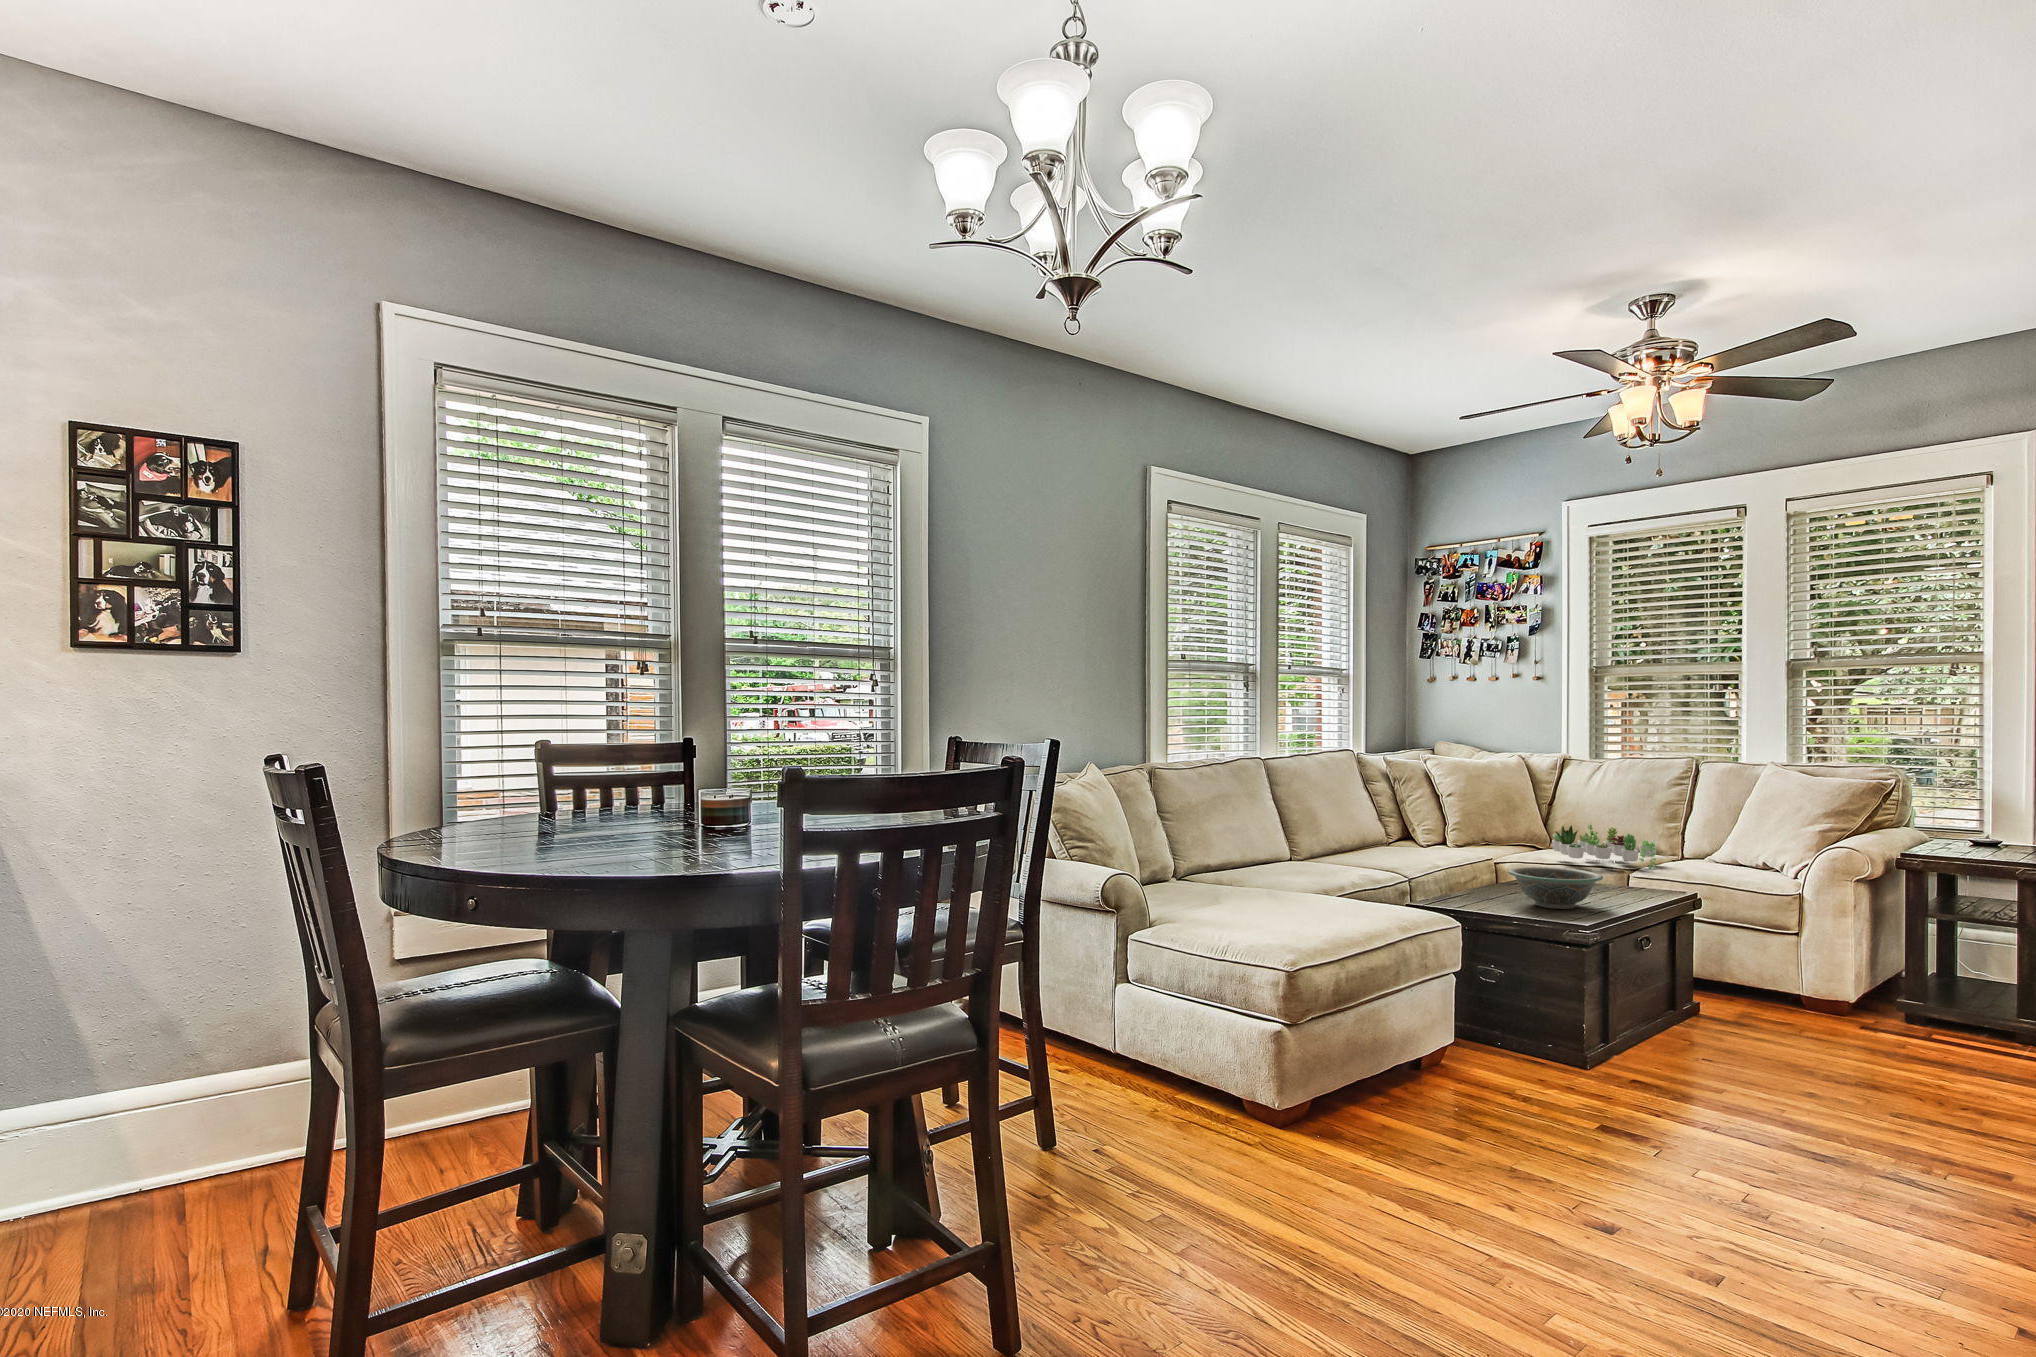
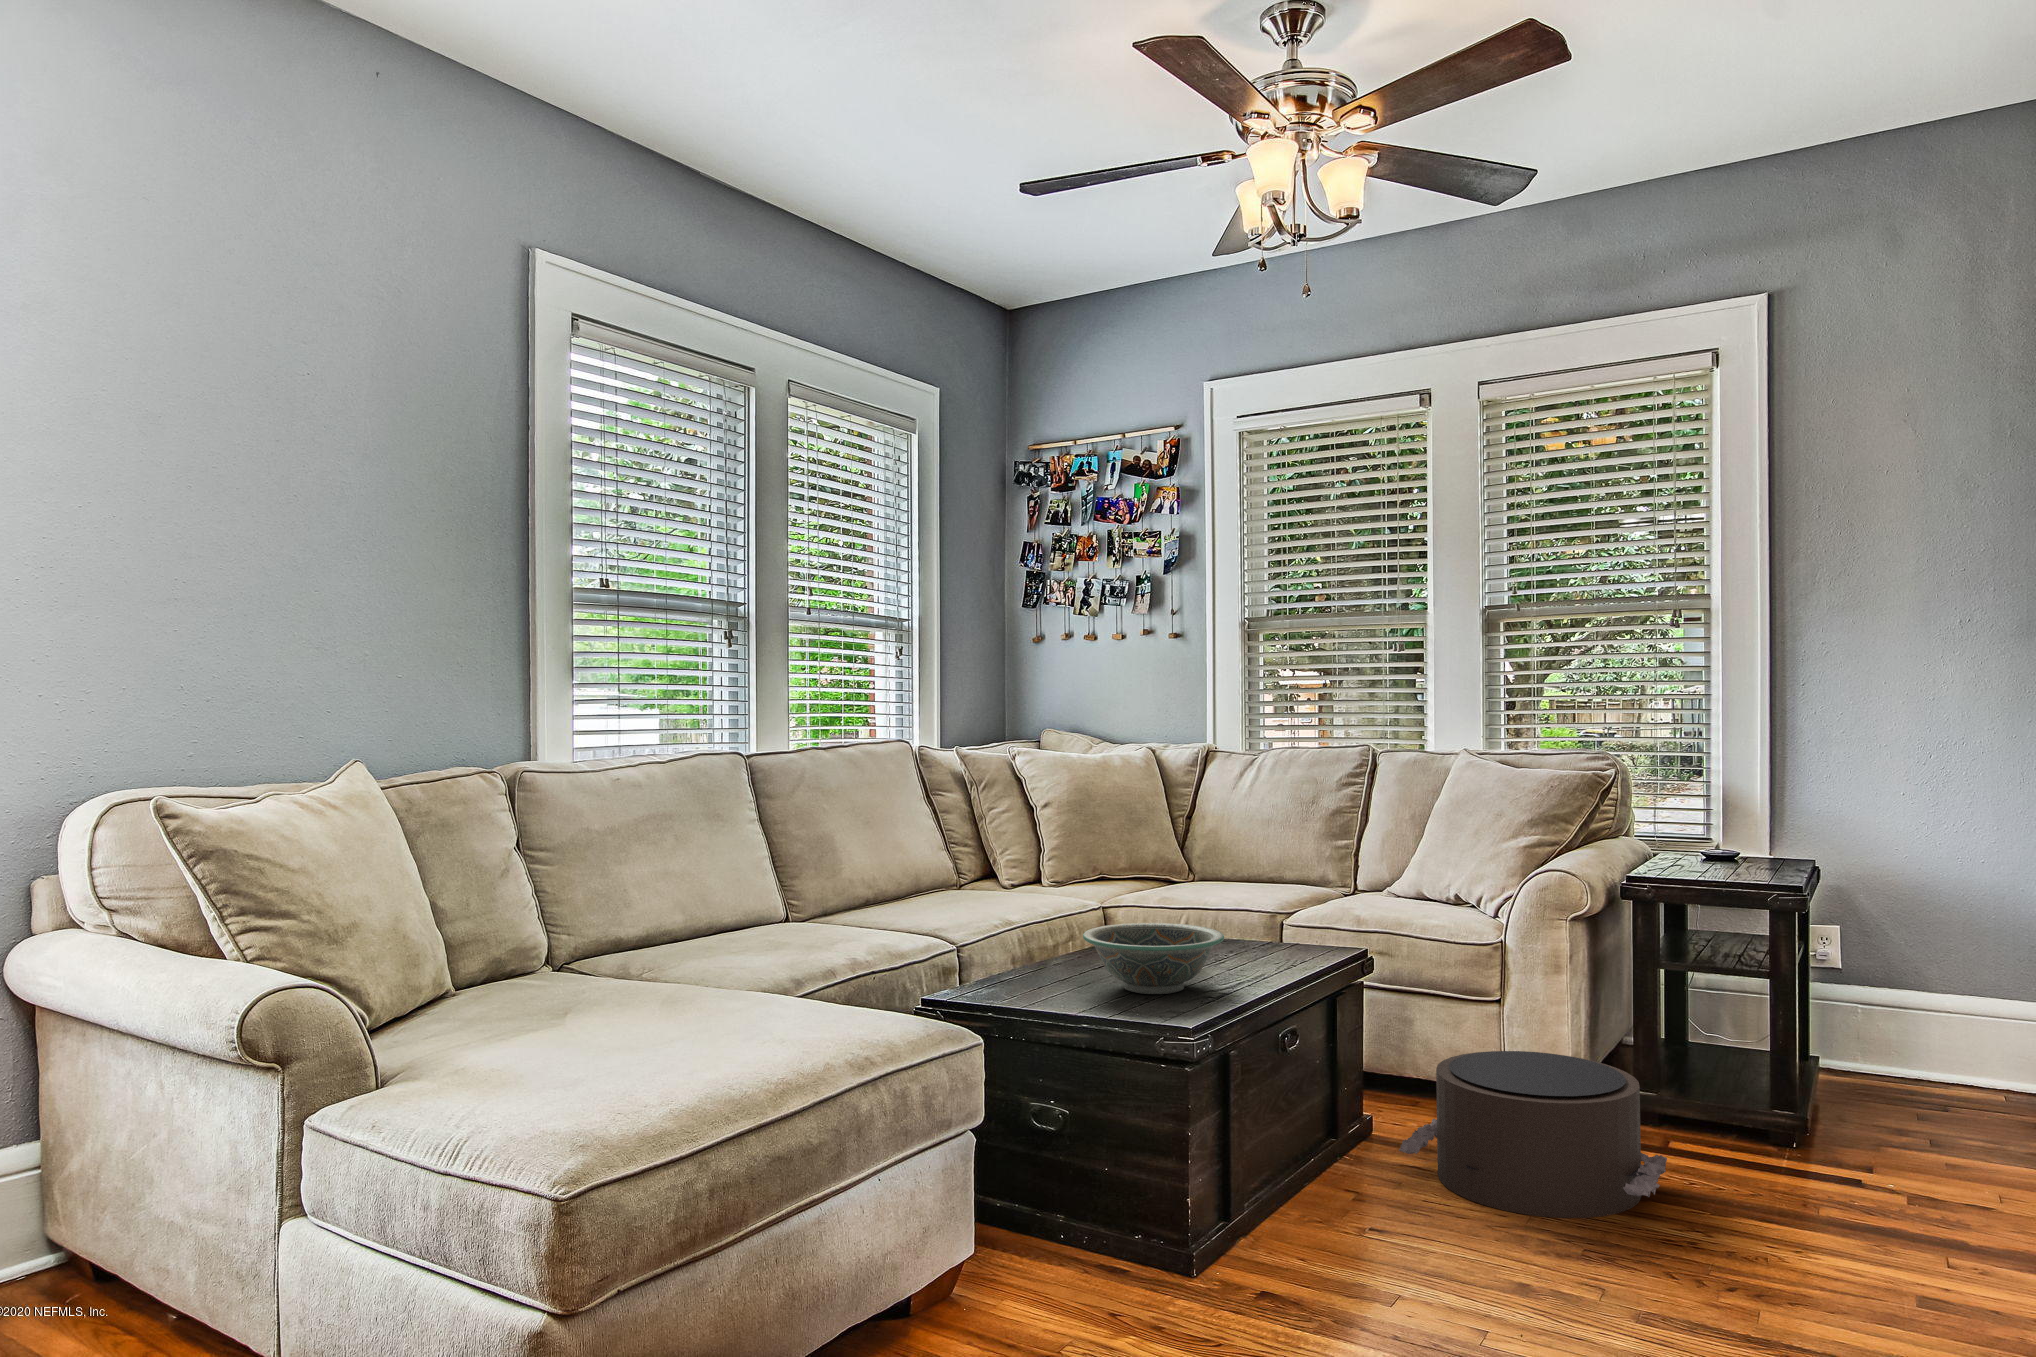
succulent plant: present [1552,825,1656,869] -> none [1180,843,1319,910]
pouf: none [1724,964,1925,1068] -> present [1399,1051,1667,1218]

